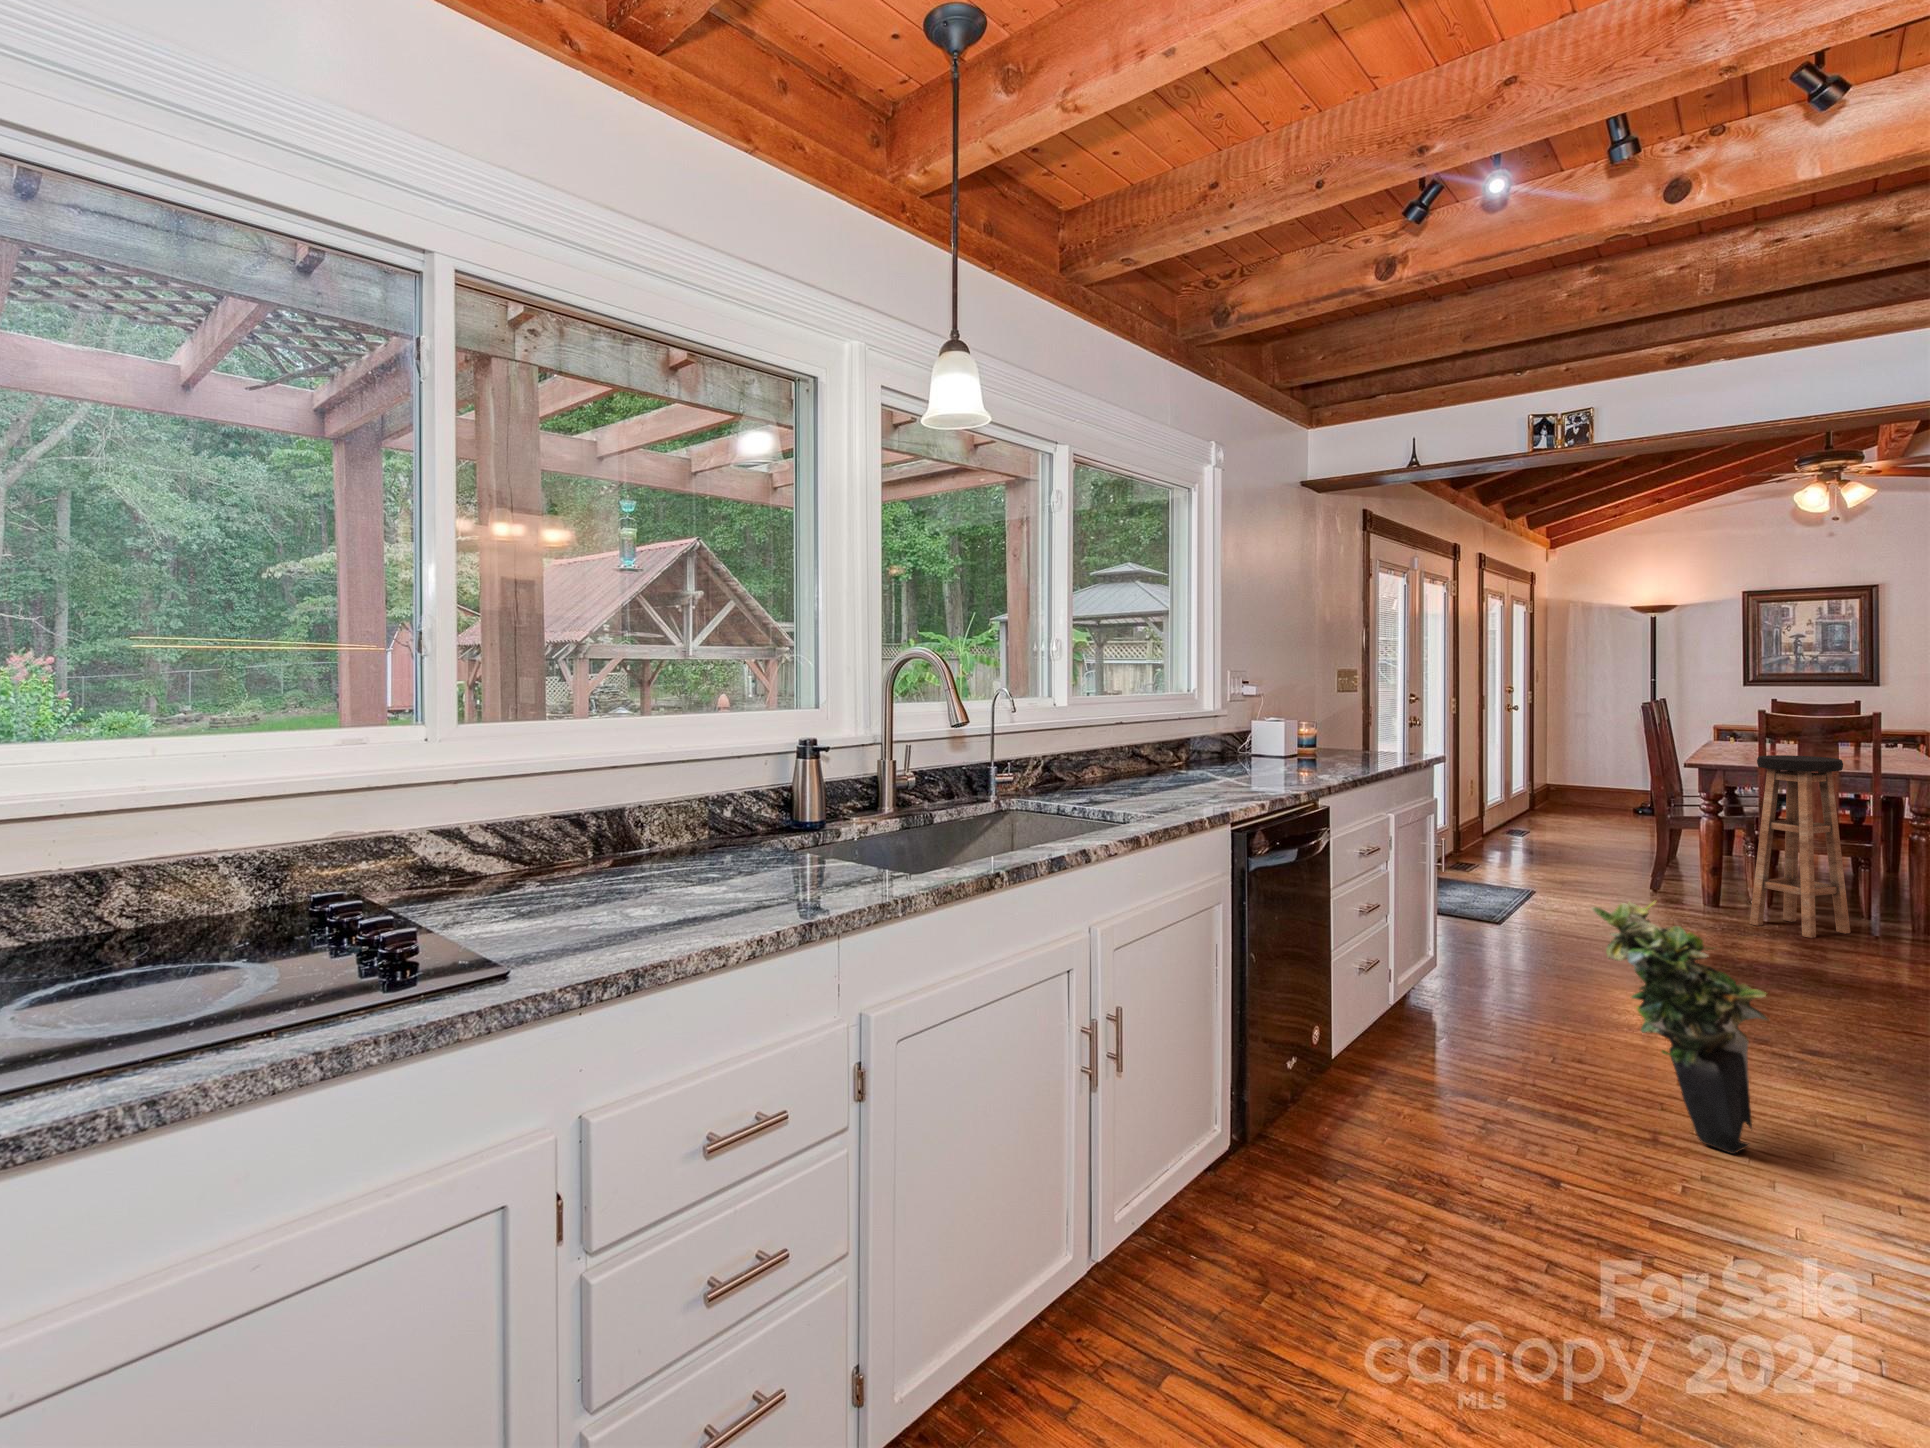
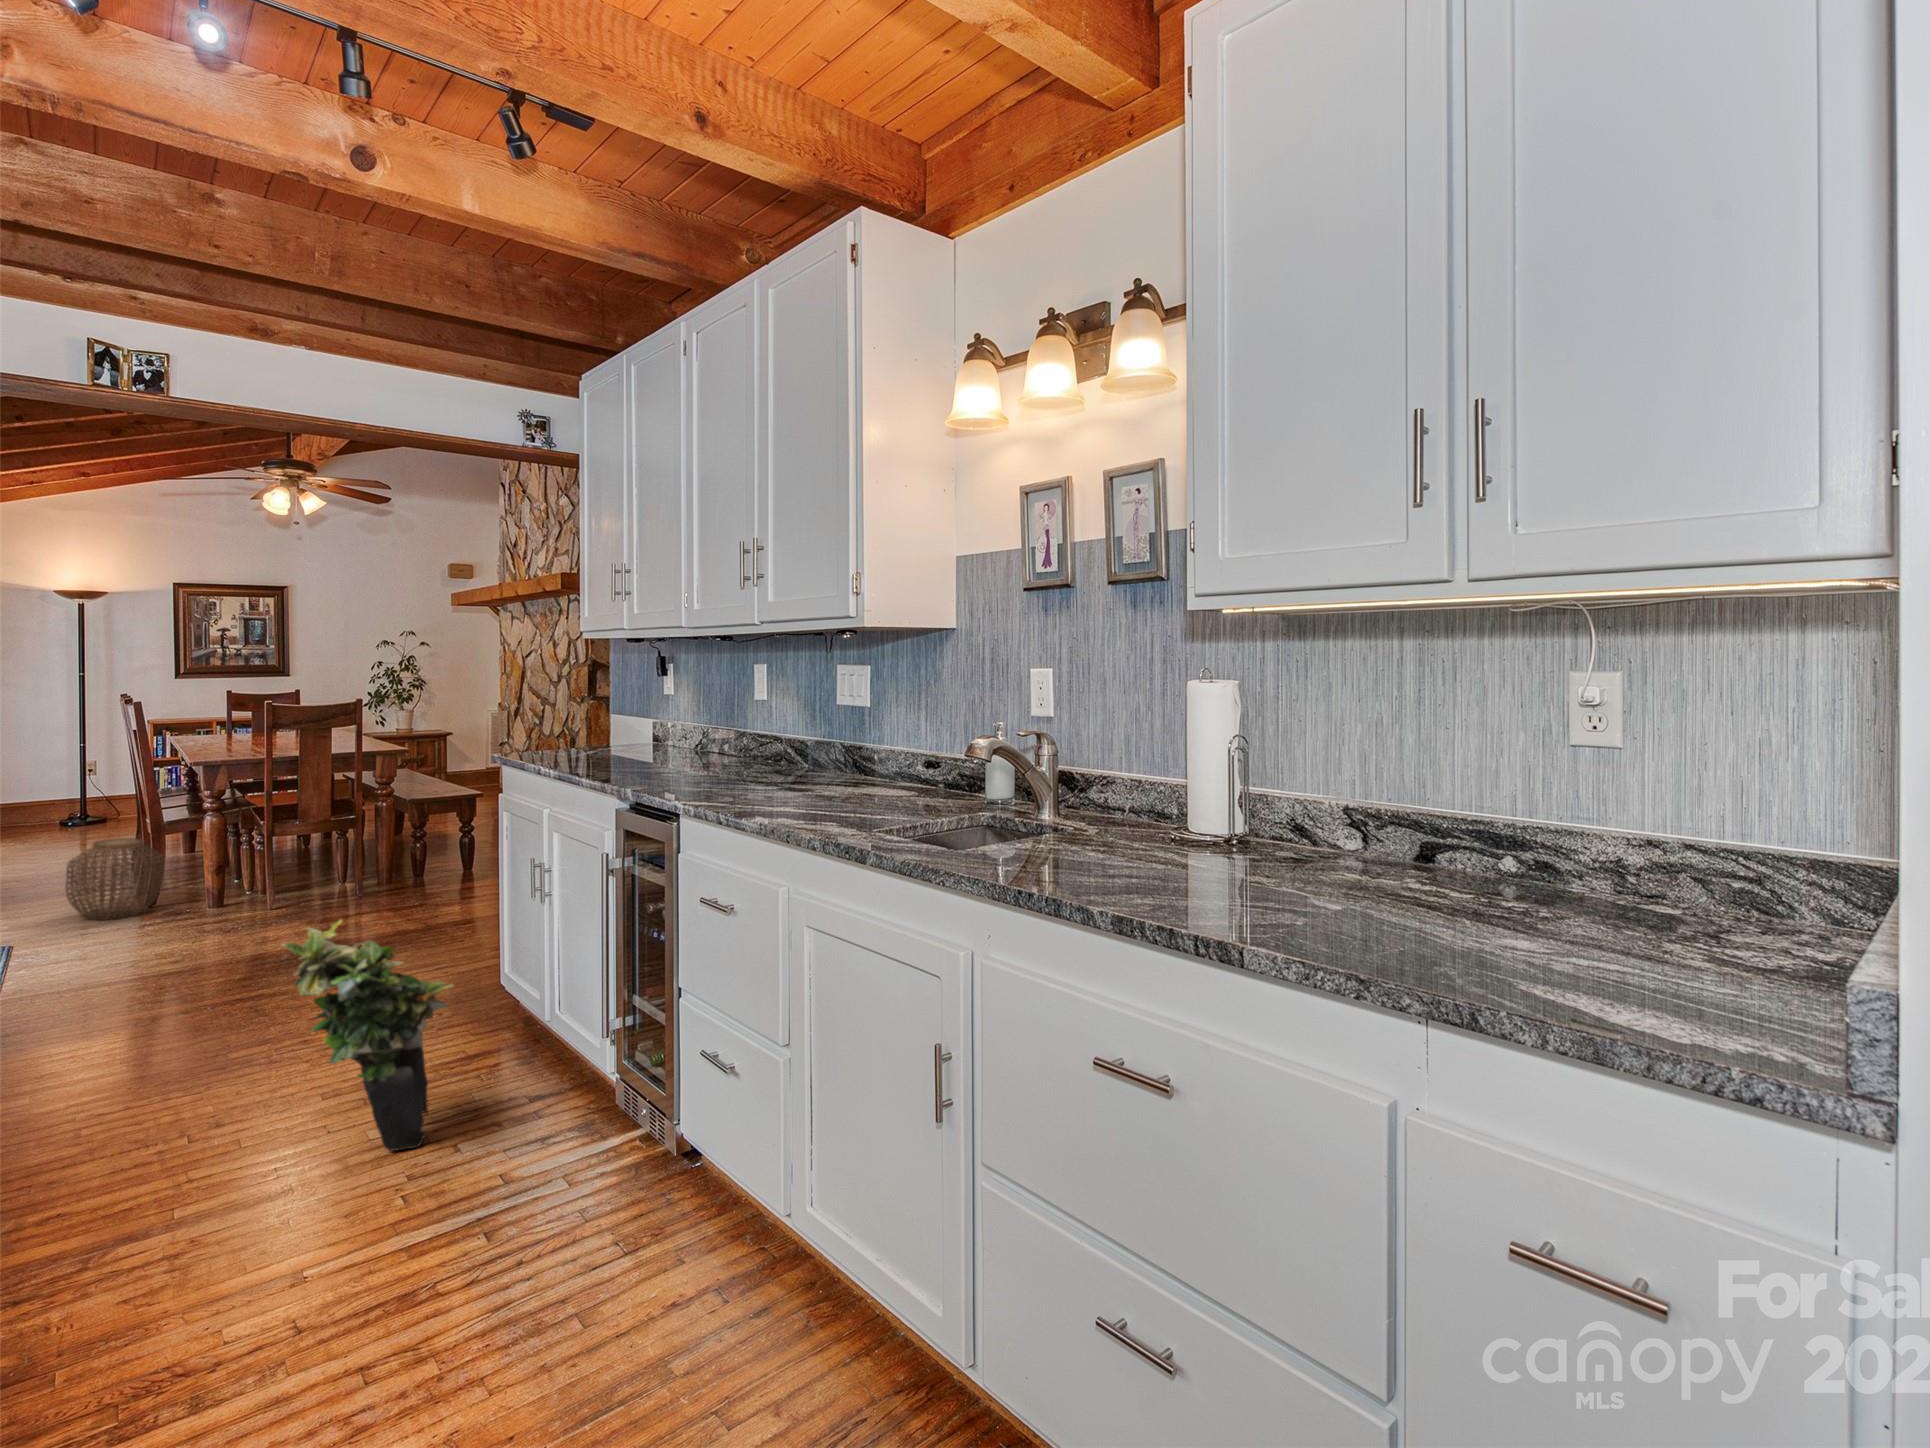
bar stool: present [1749,755,1850,938] -> none [256,748,346,917]
woven basket: none [1595,828,1673,899] -> present [65,838,166,920]

